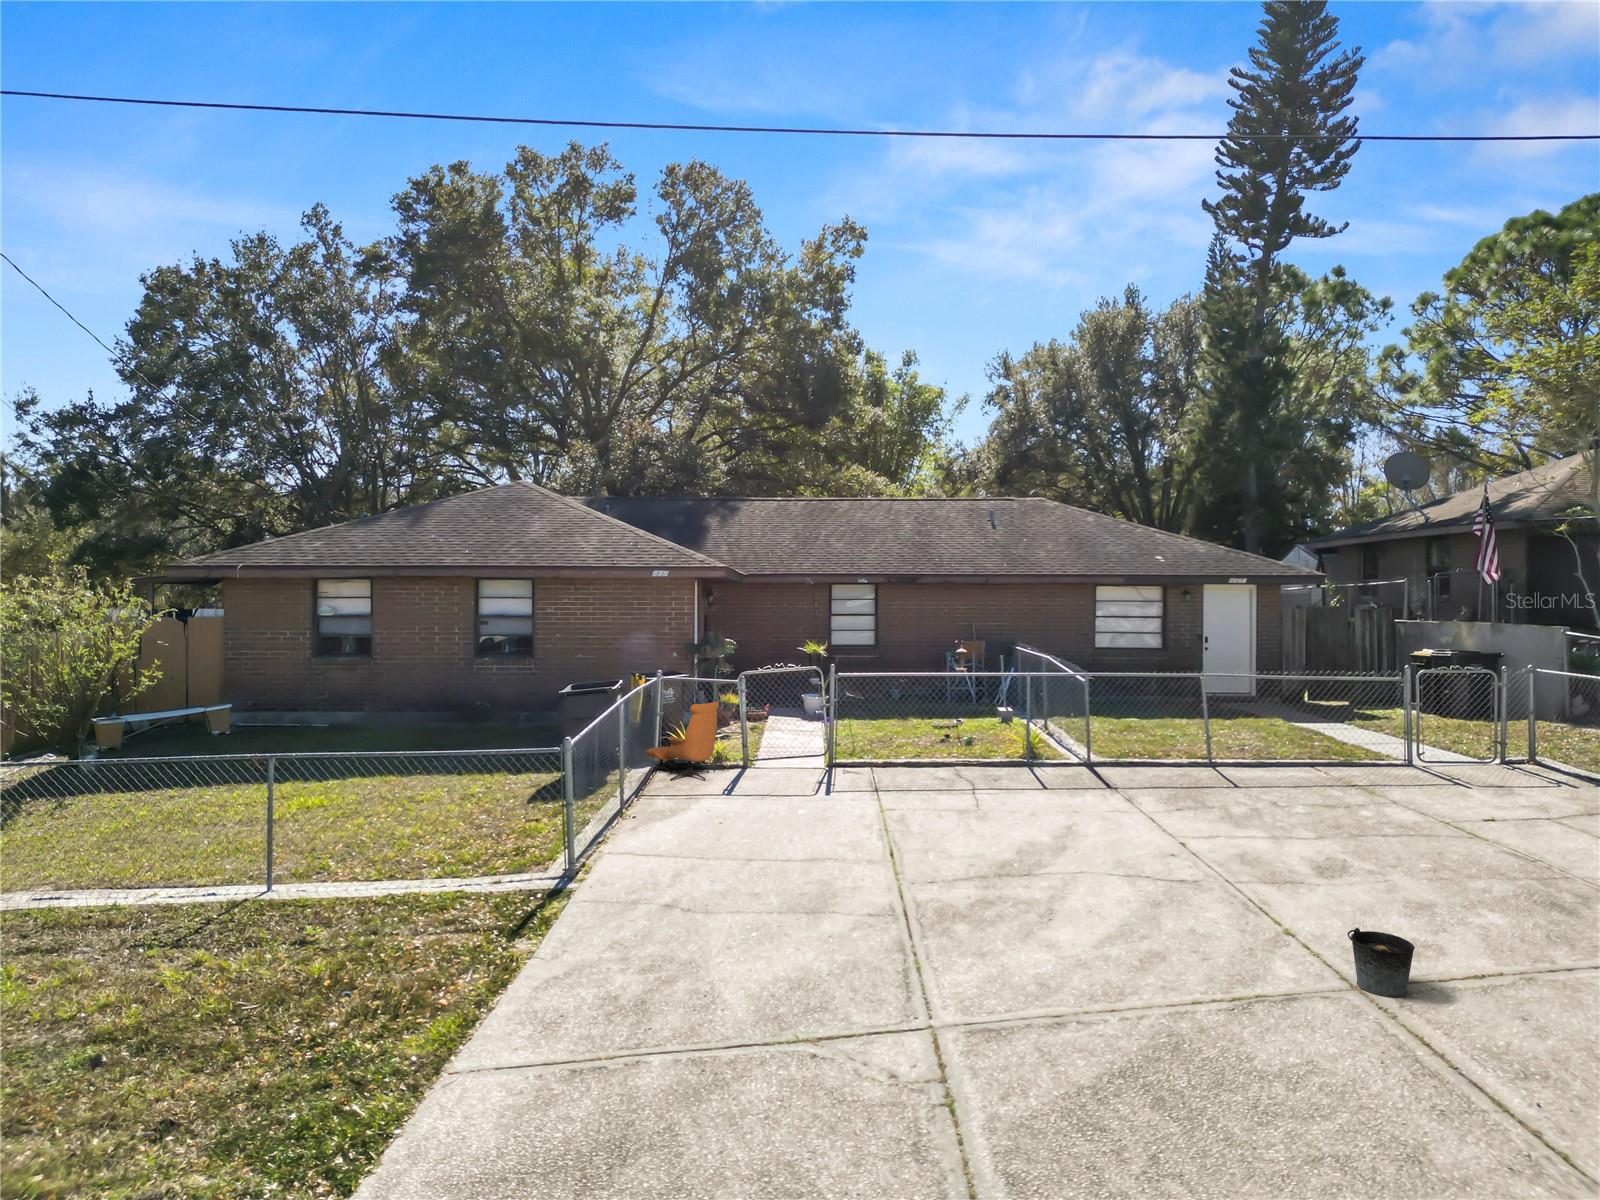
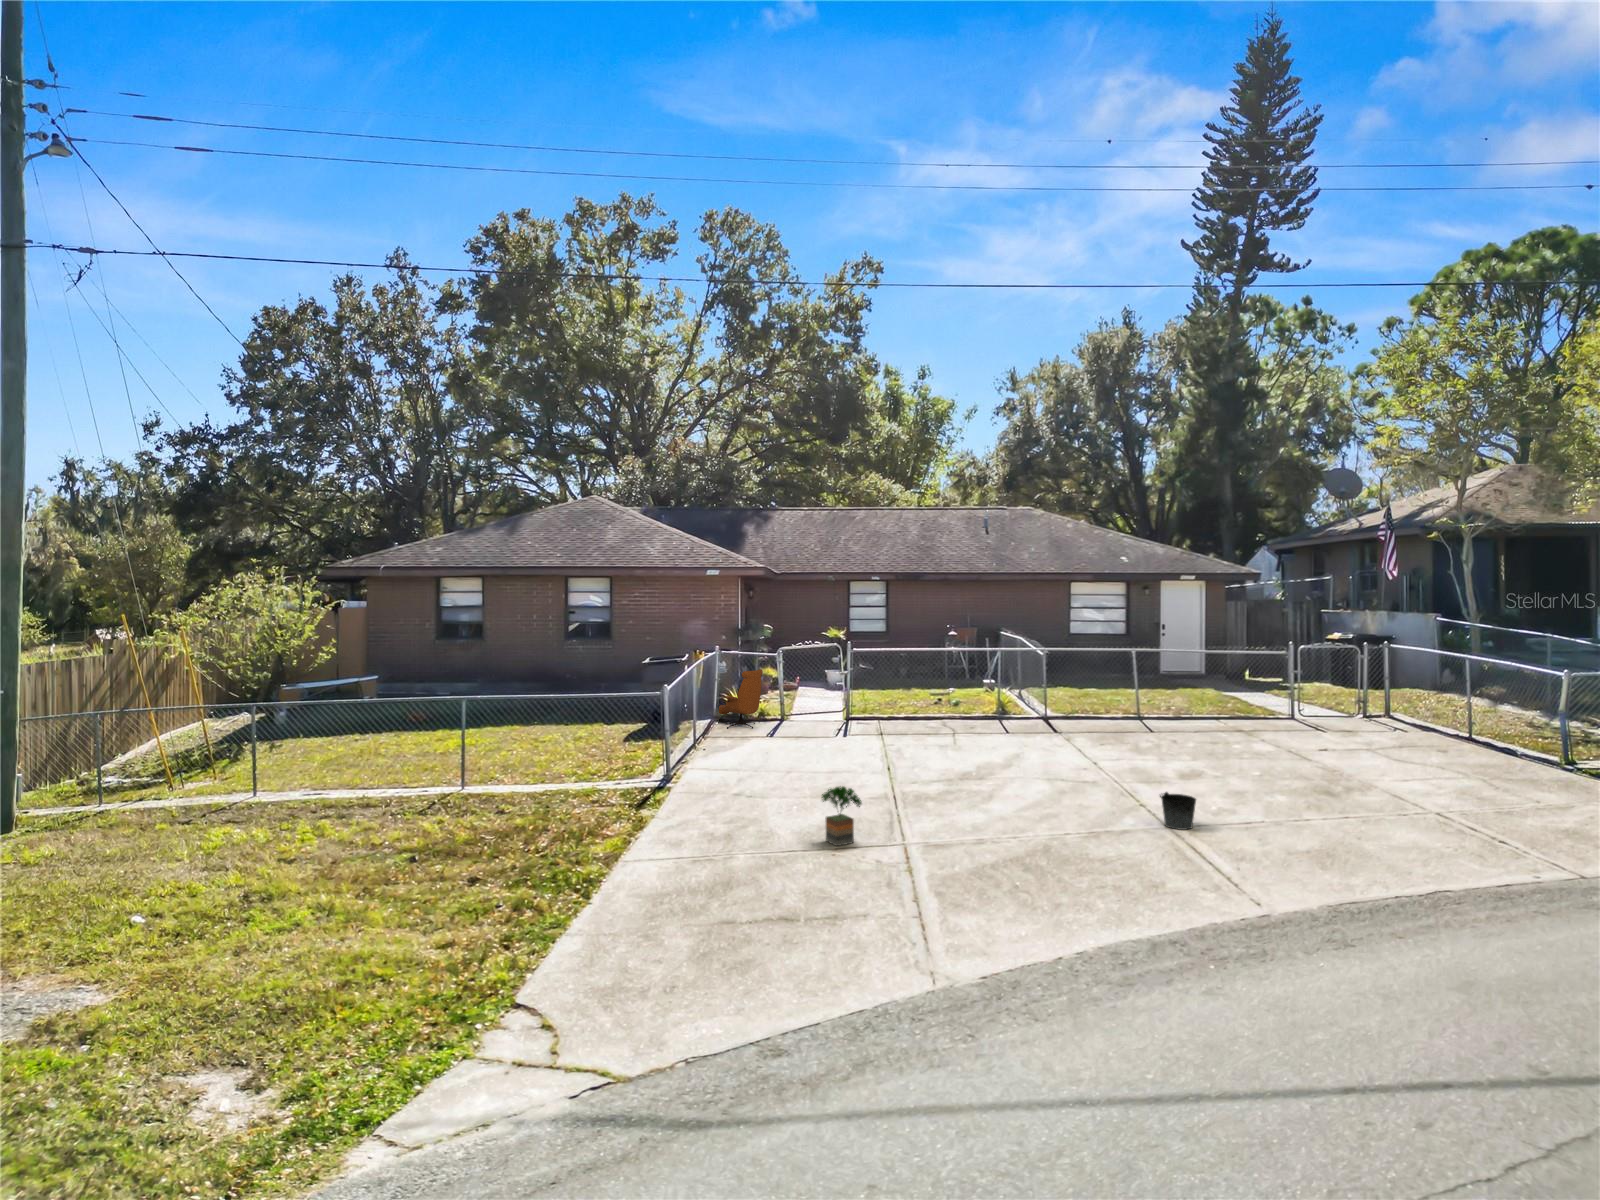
potted tree: none [795,931,868,1043] -> present [822,786,861,846]

